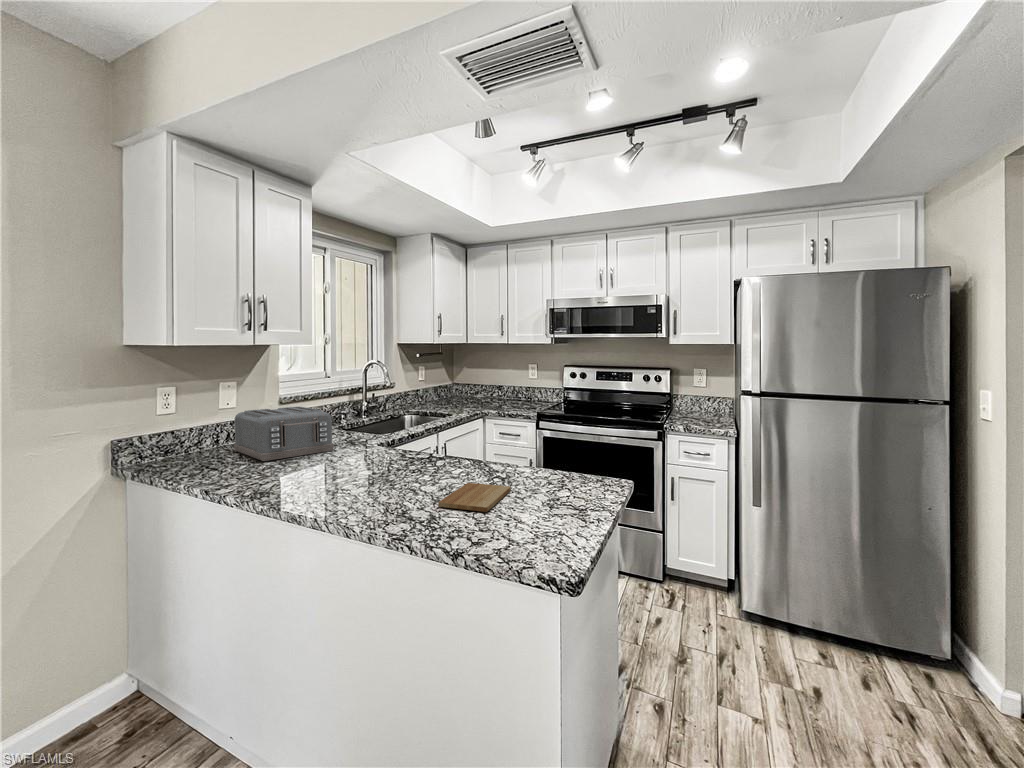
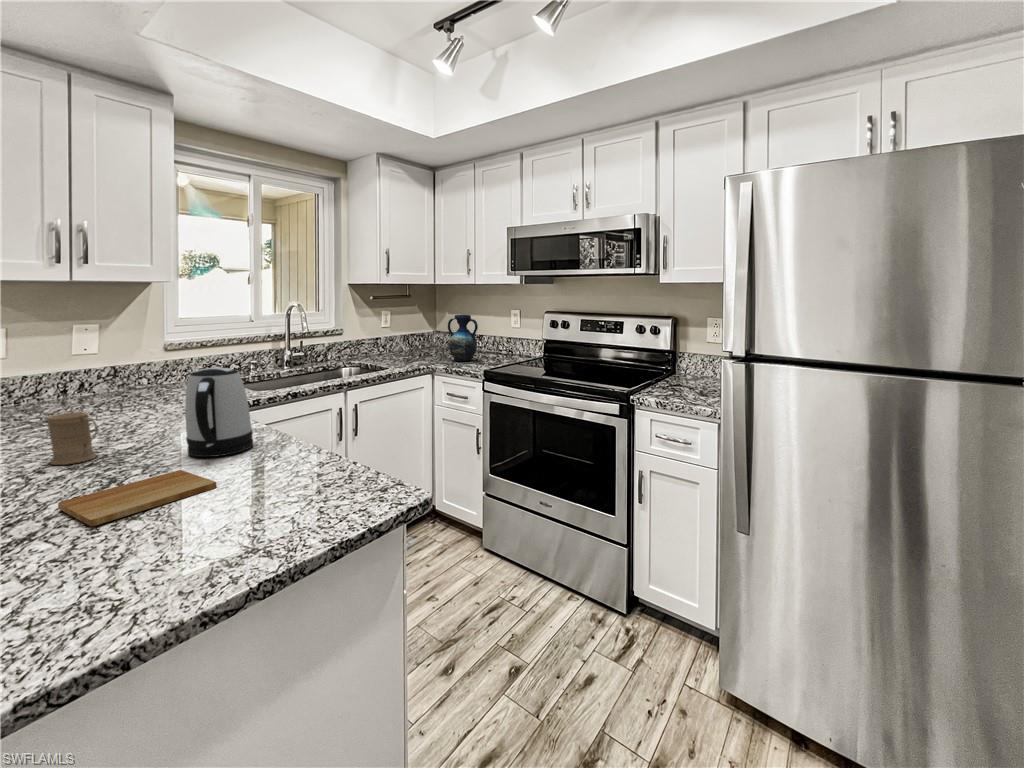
vase: none [480,368,507,407] -> present [448,315,478,361]
toaster: present [234,407,334,461] -> none [50,355,166,419]
kettle: none [436,412,478,476] -> present [185,368,254,457]
mug: none [348,448,385,487] -> present [47,412,98,465]

